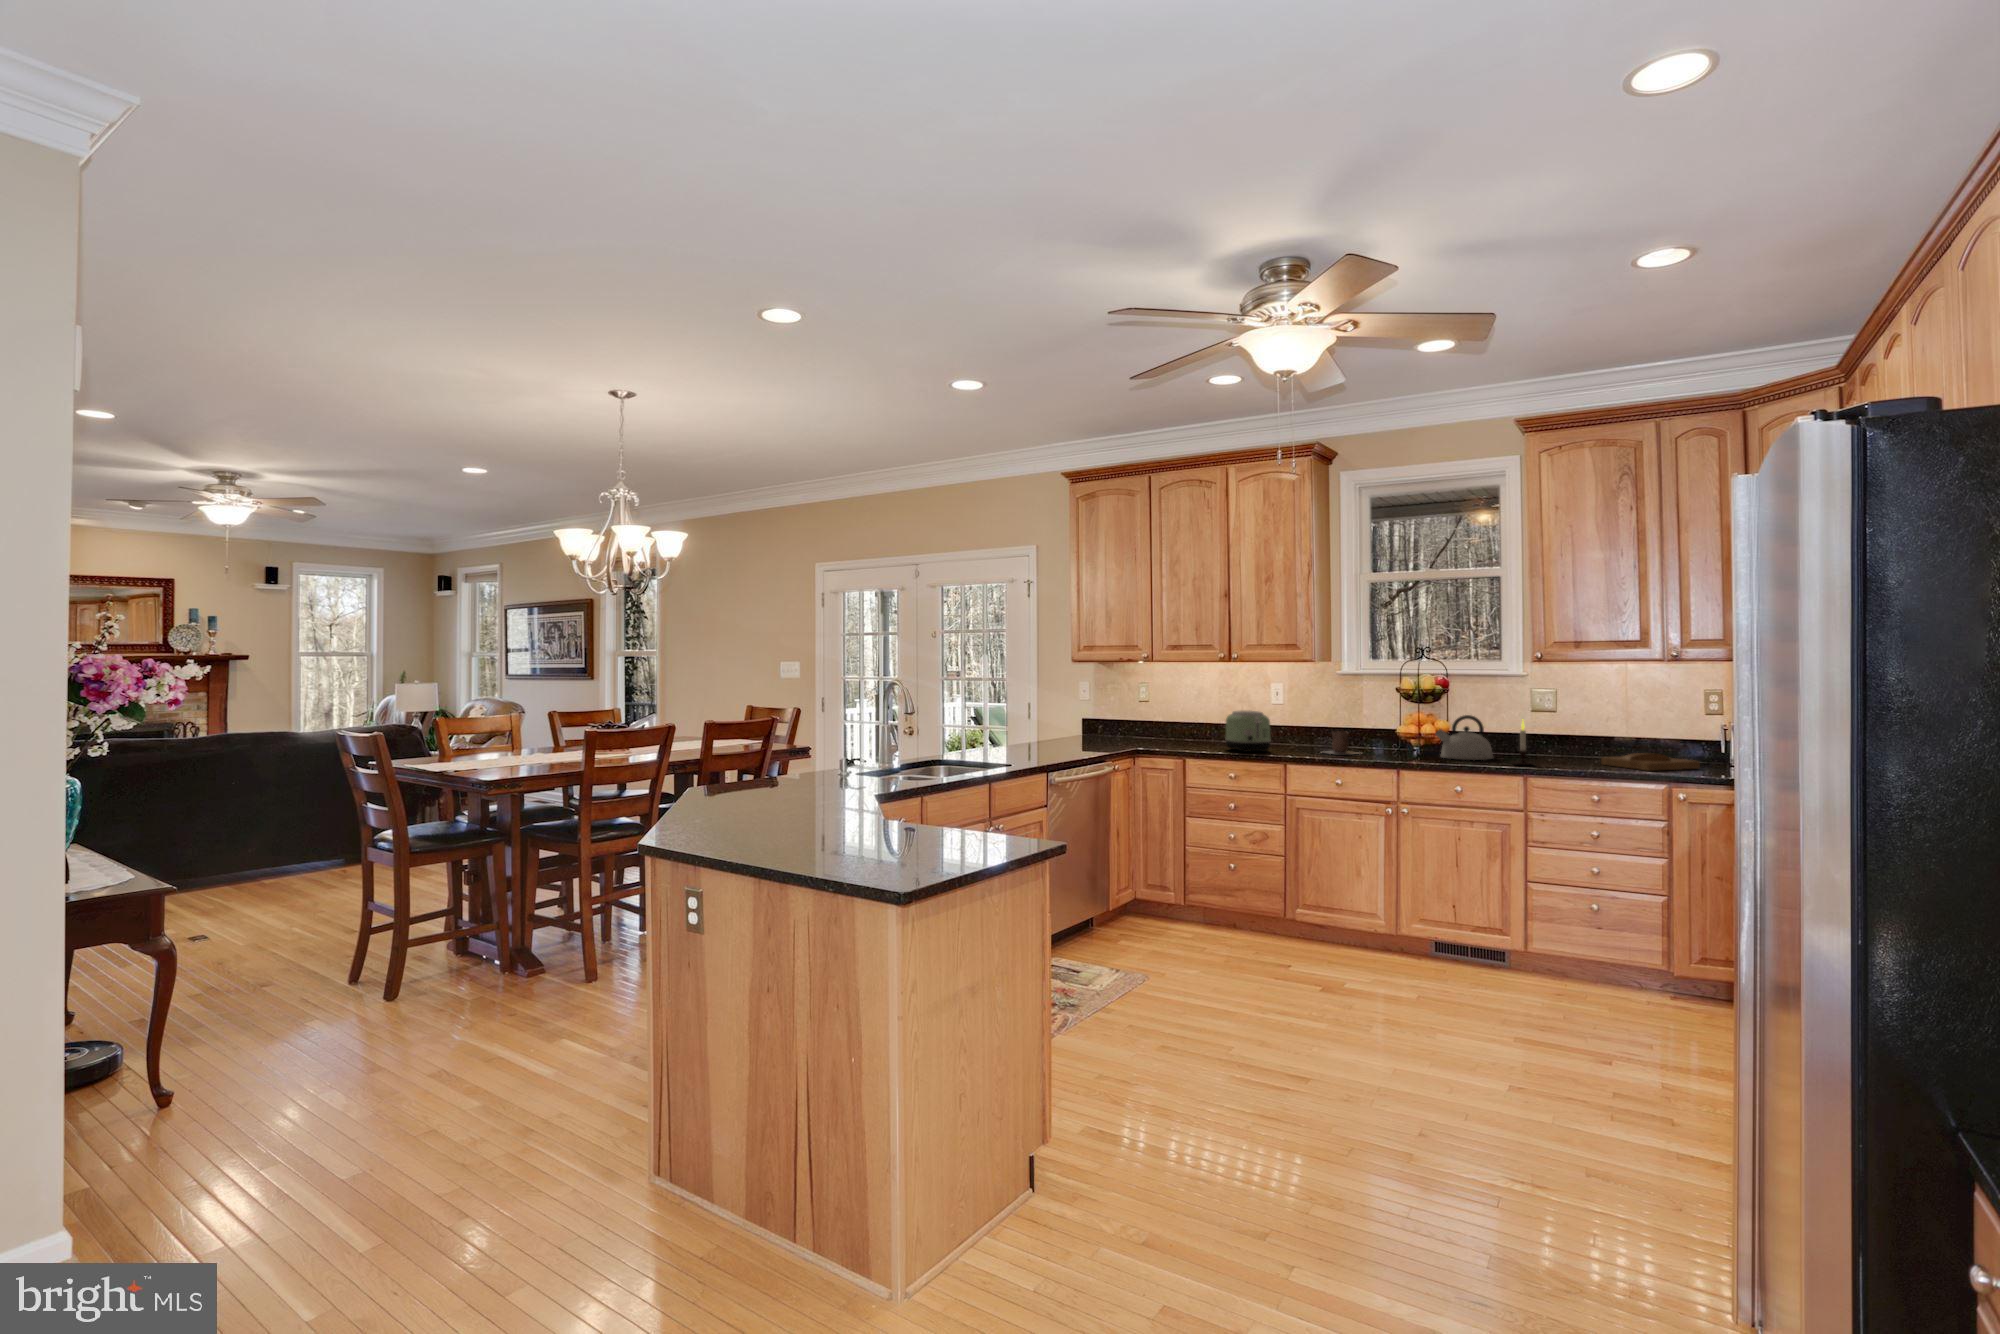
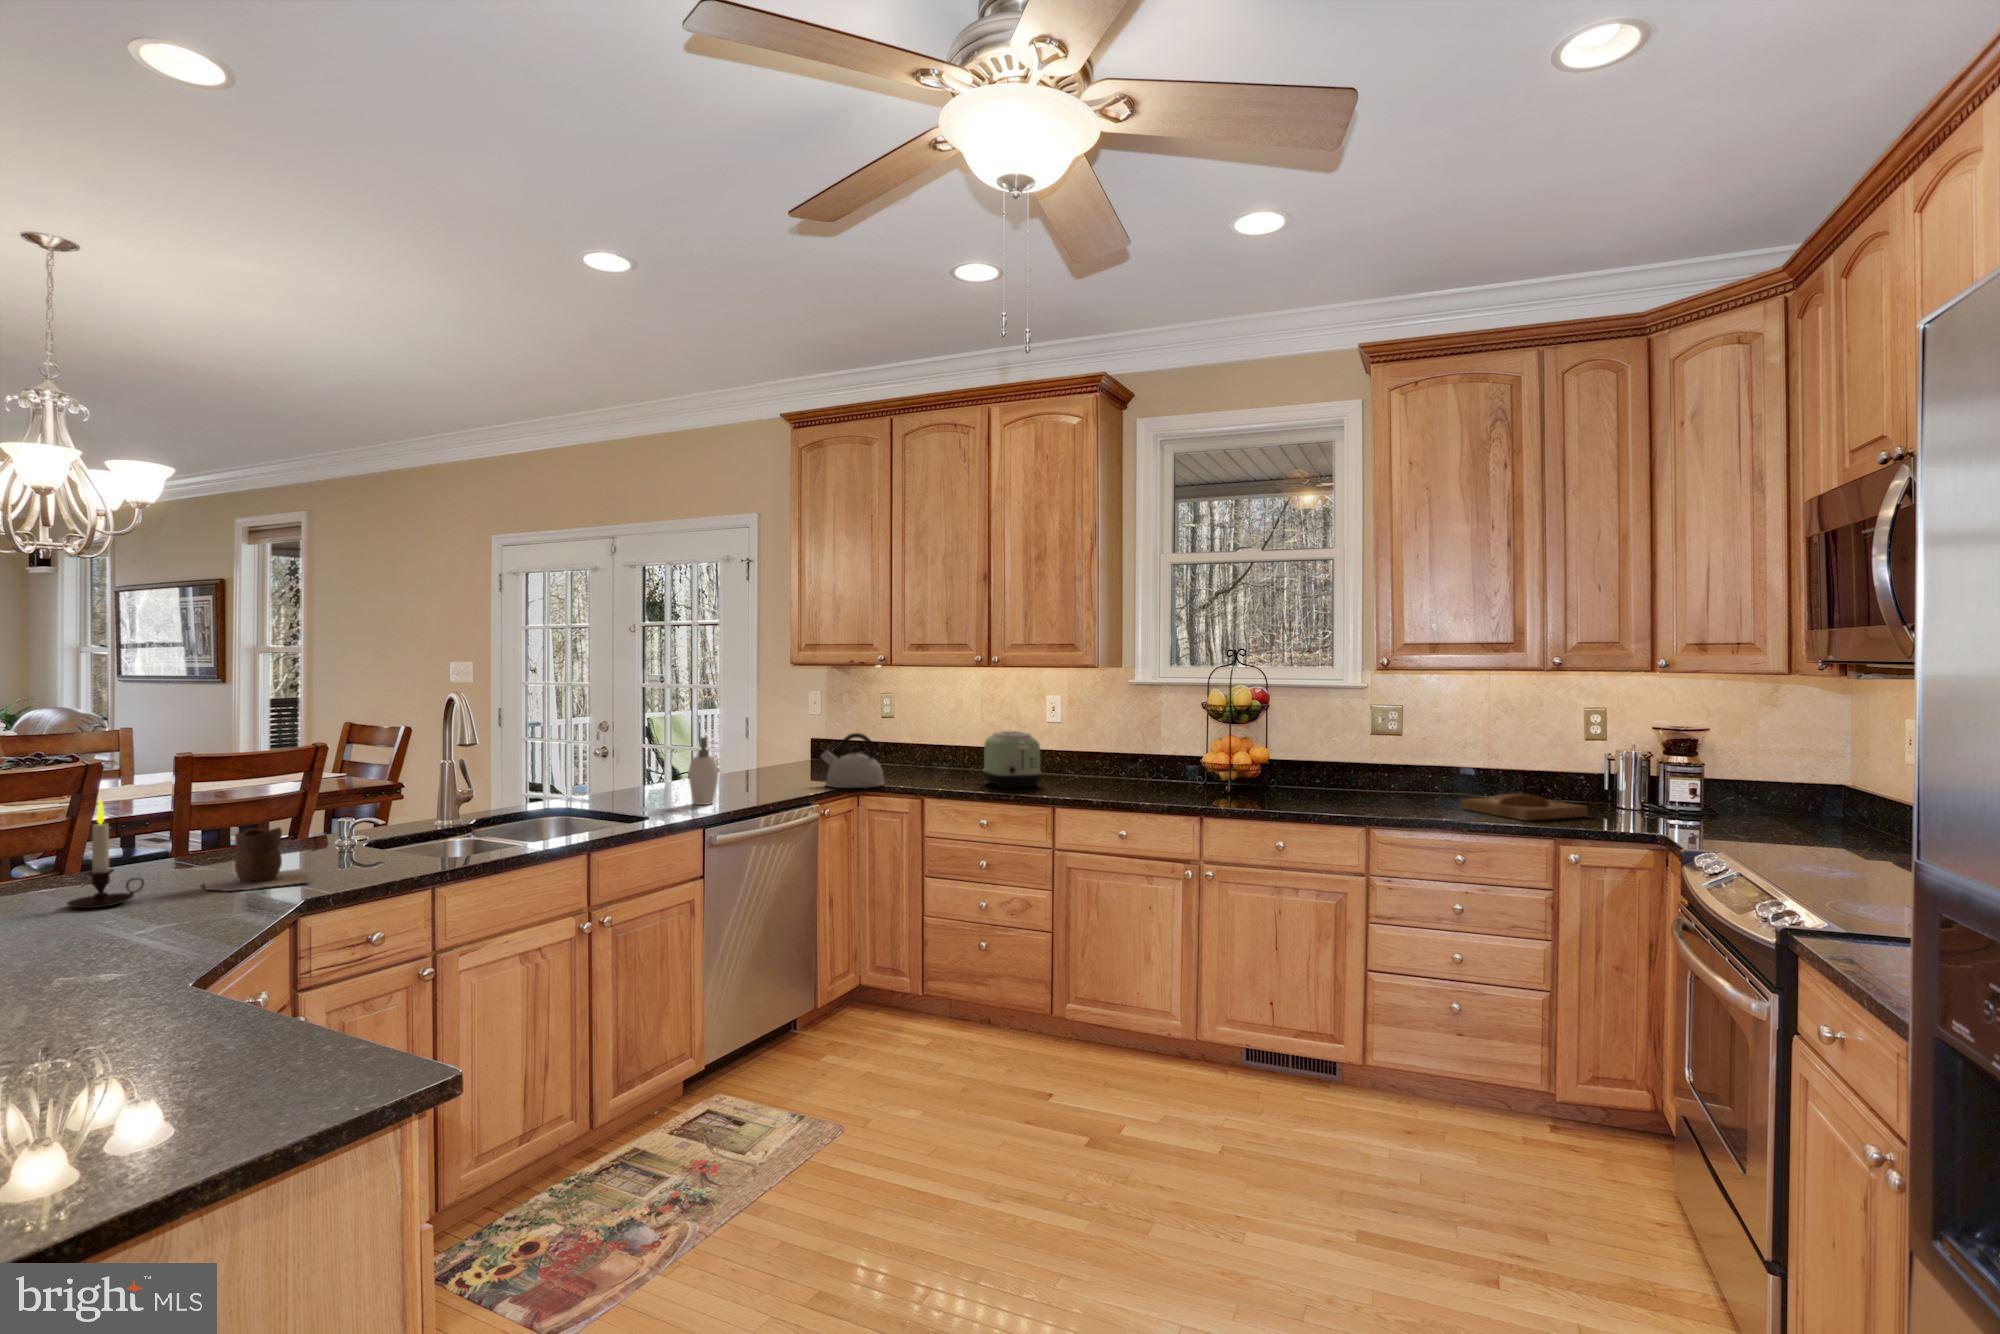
soap dispenser: none [1026,714,1049,760] -> present [688,737,718,805]
kettle: present [1436,715,1493,760] -> present [821,733,885,788]
candle: present [1513,719,1534,765] -> present [67,799,144,908]
vase: present [1325,731,1356,754] -> present [204,827,311,891]

